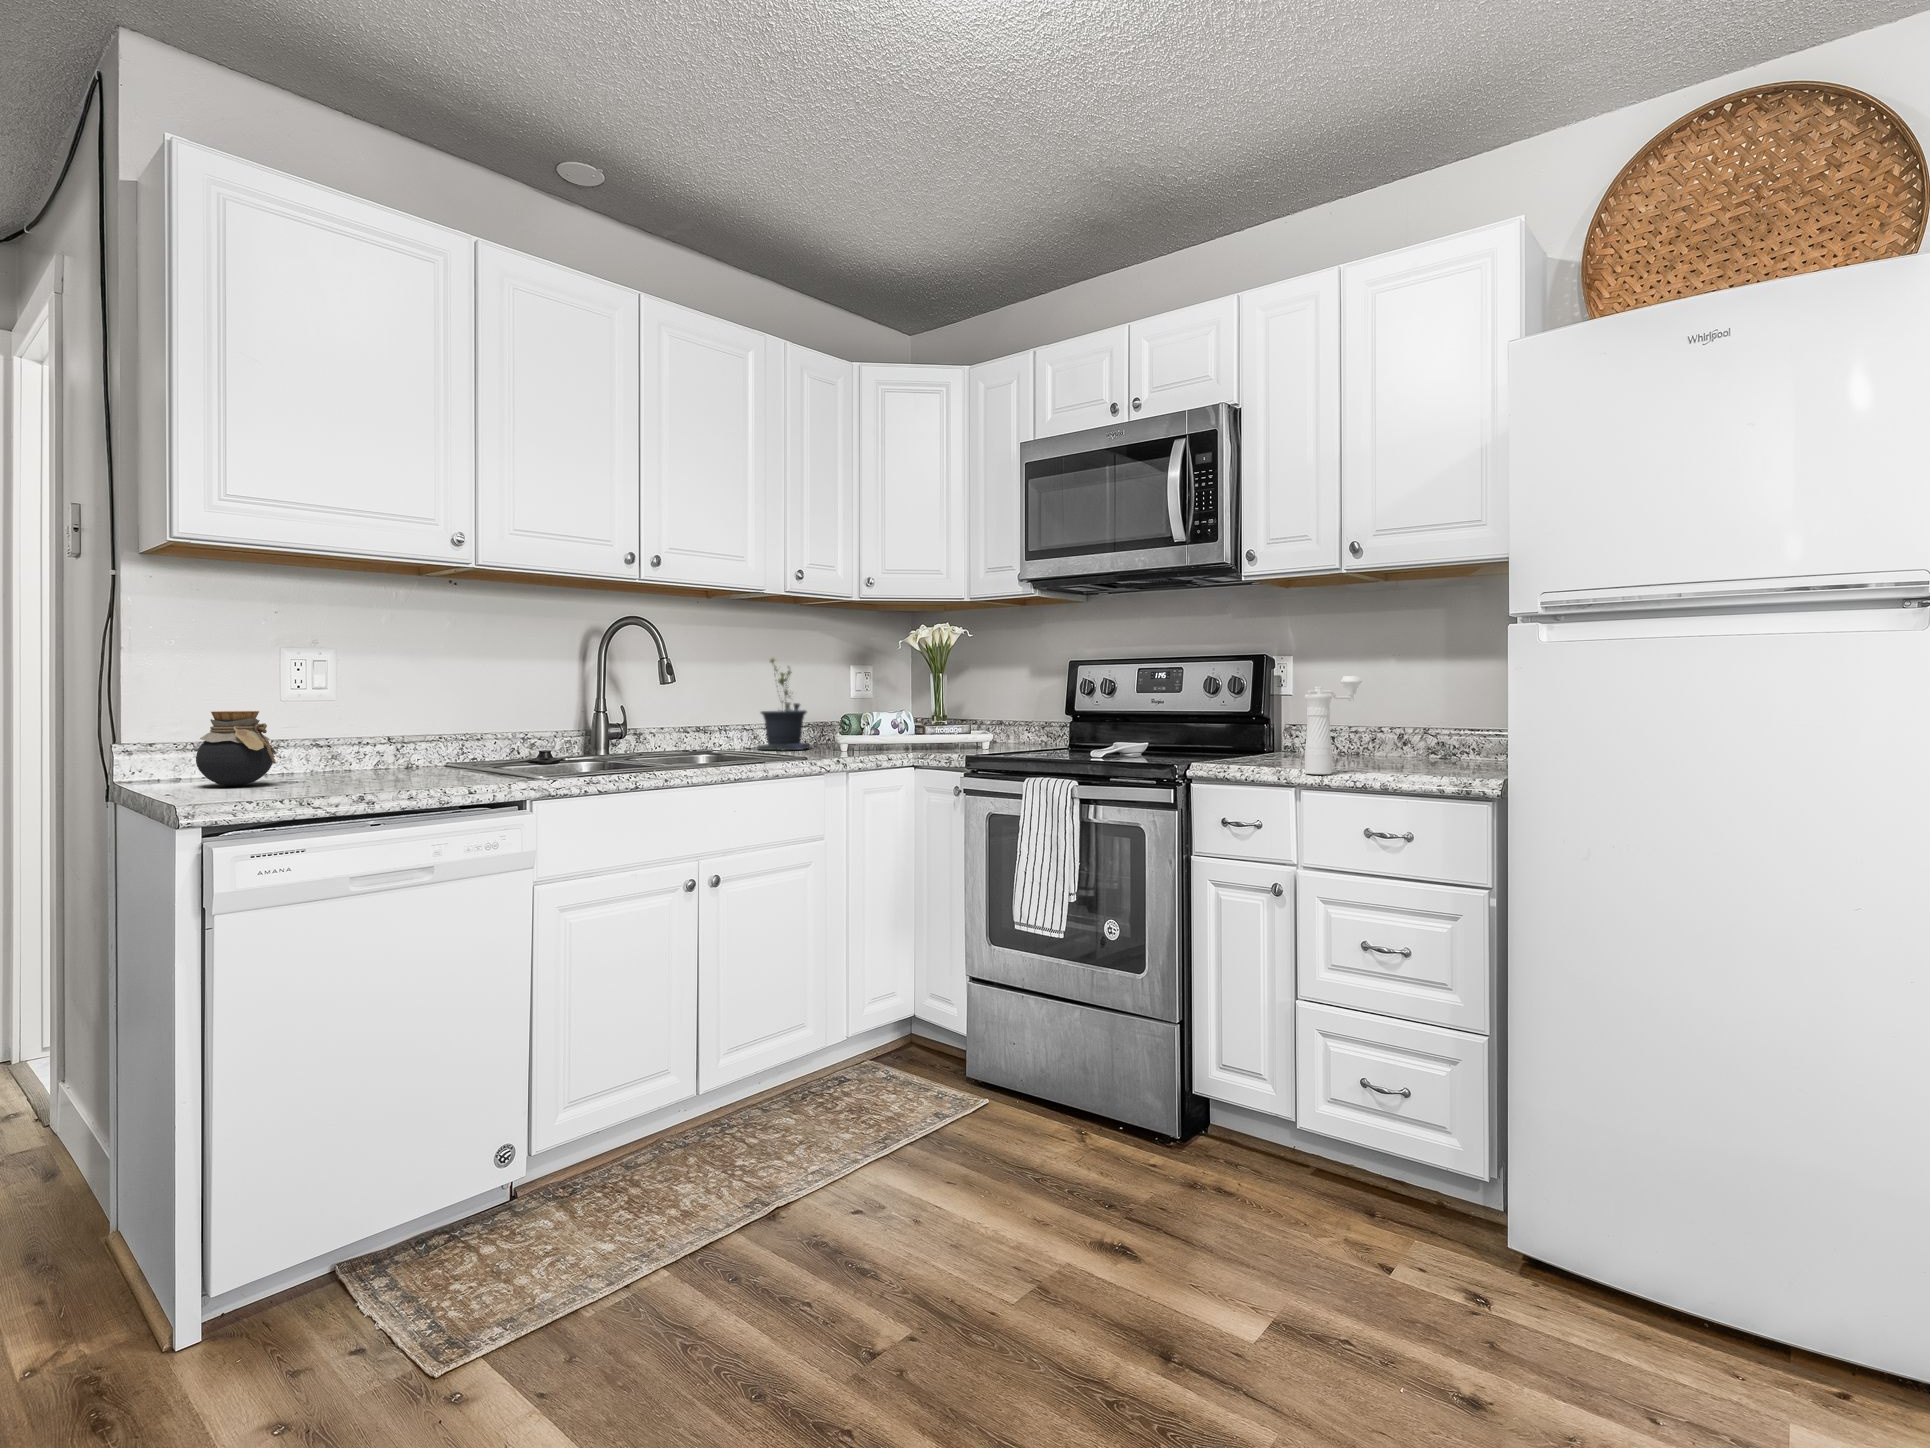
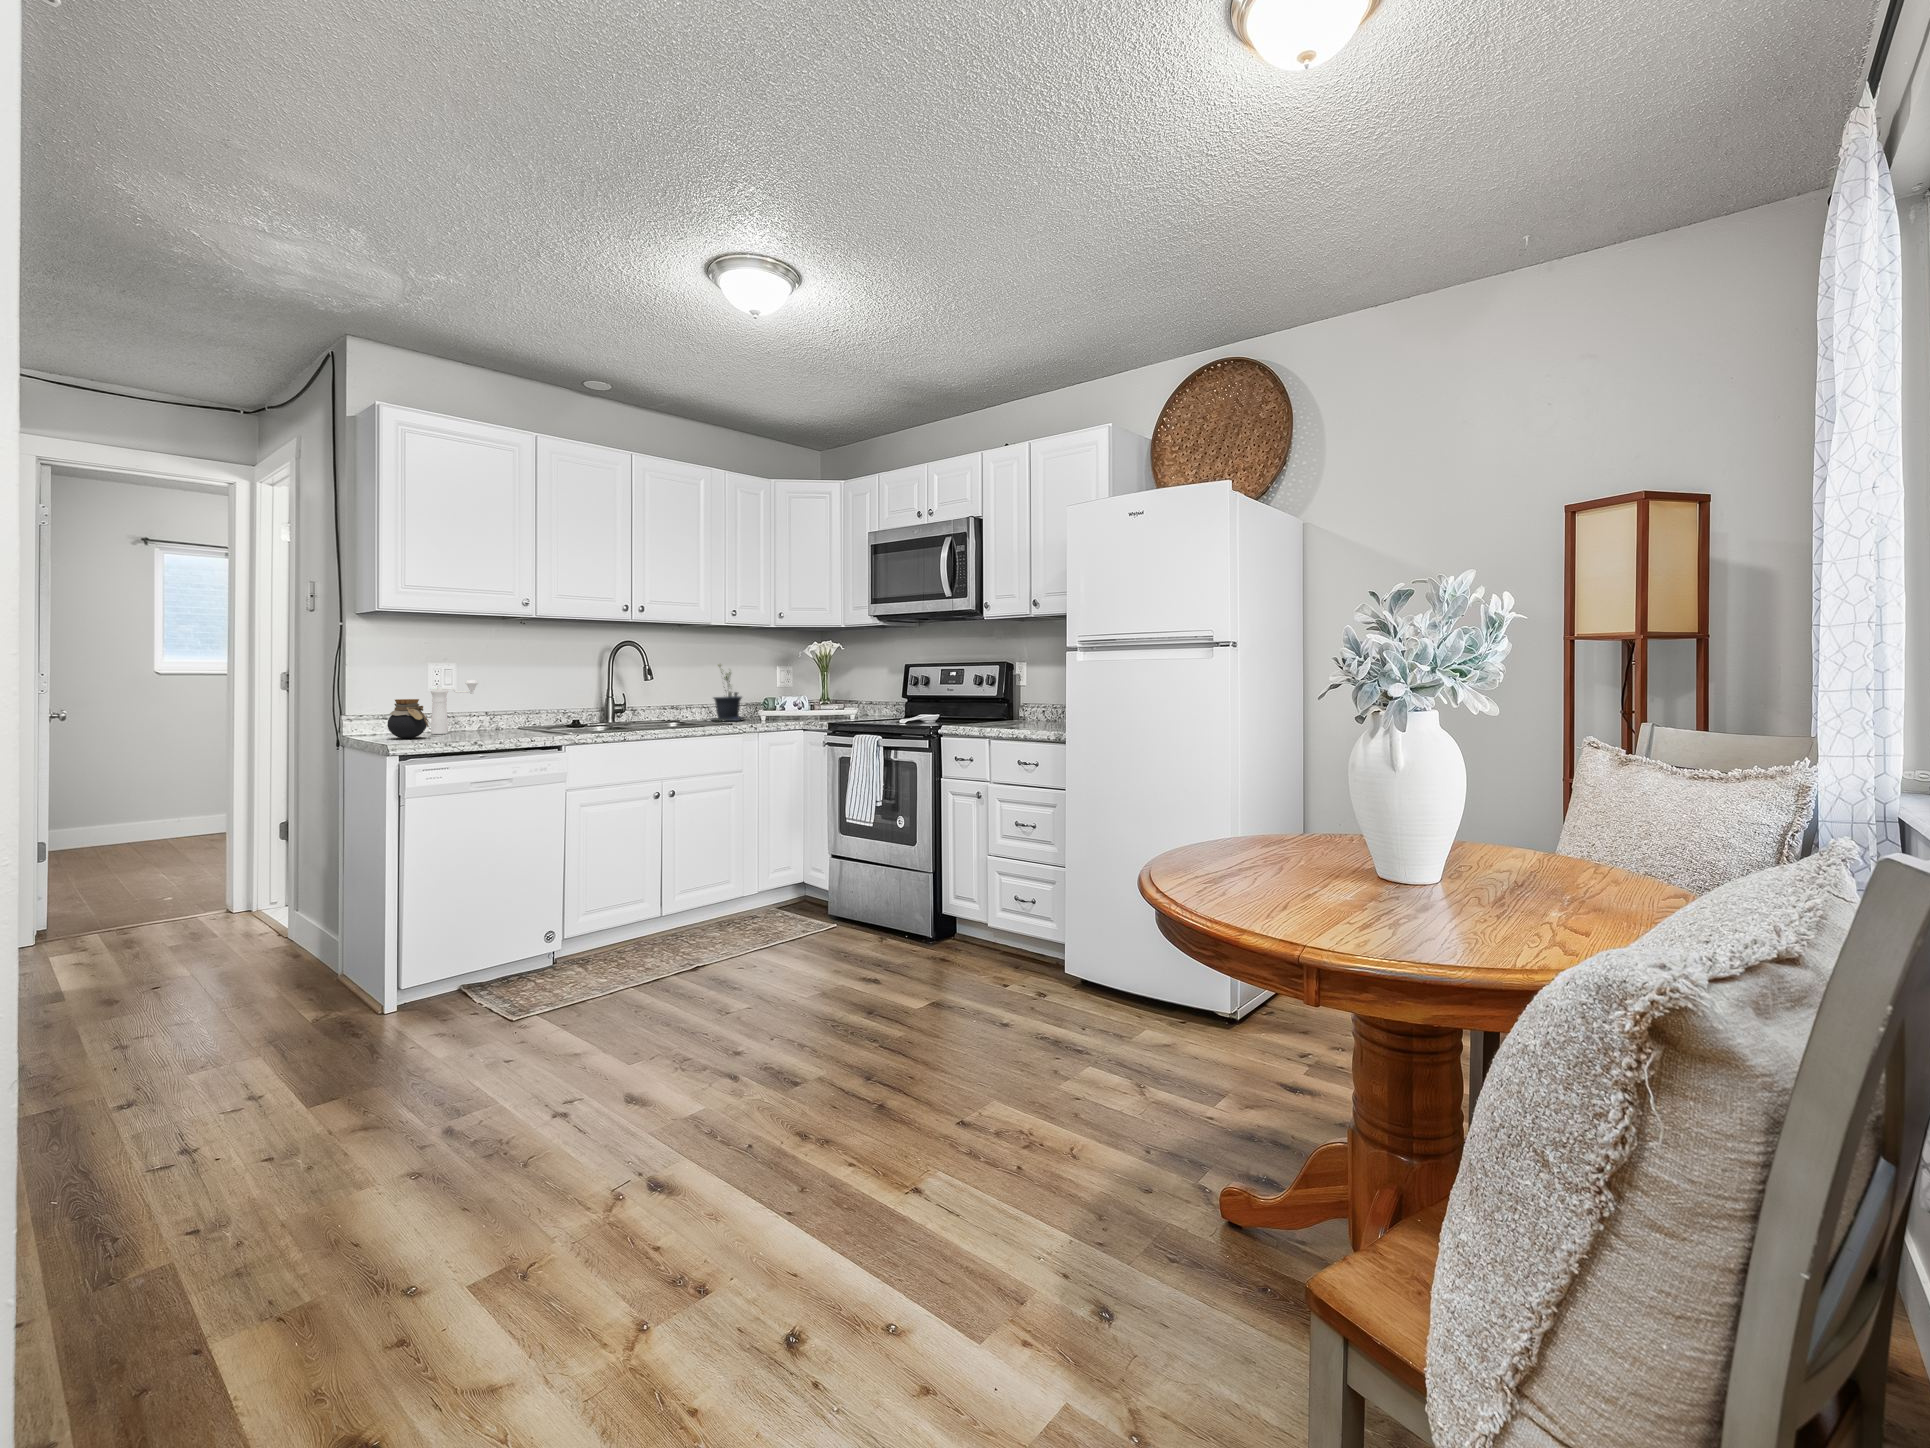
pepper mill: present [1305,676,1362,774] -> present [430,680,478,734]

